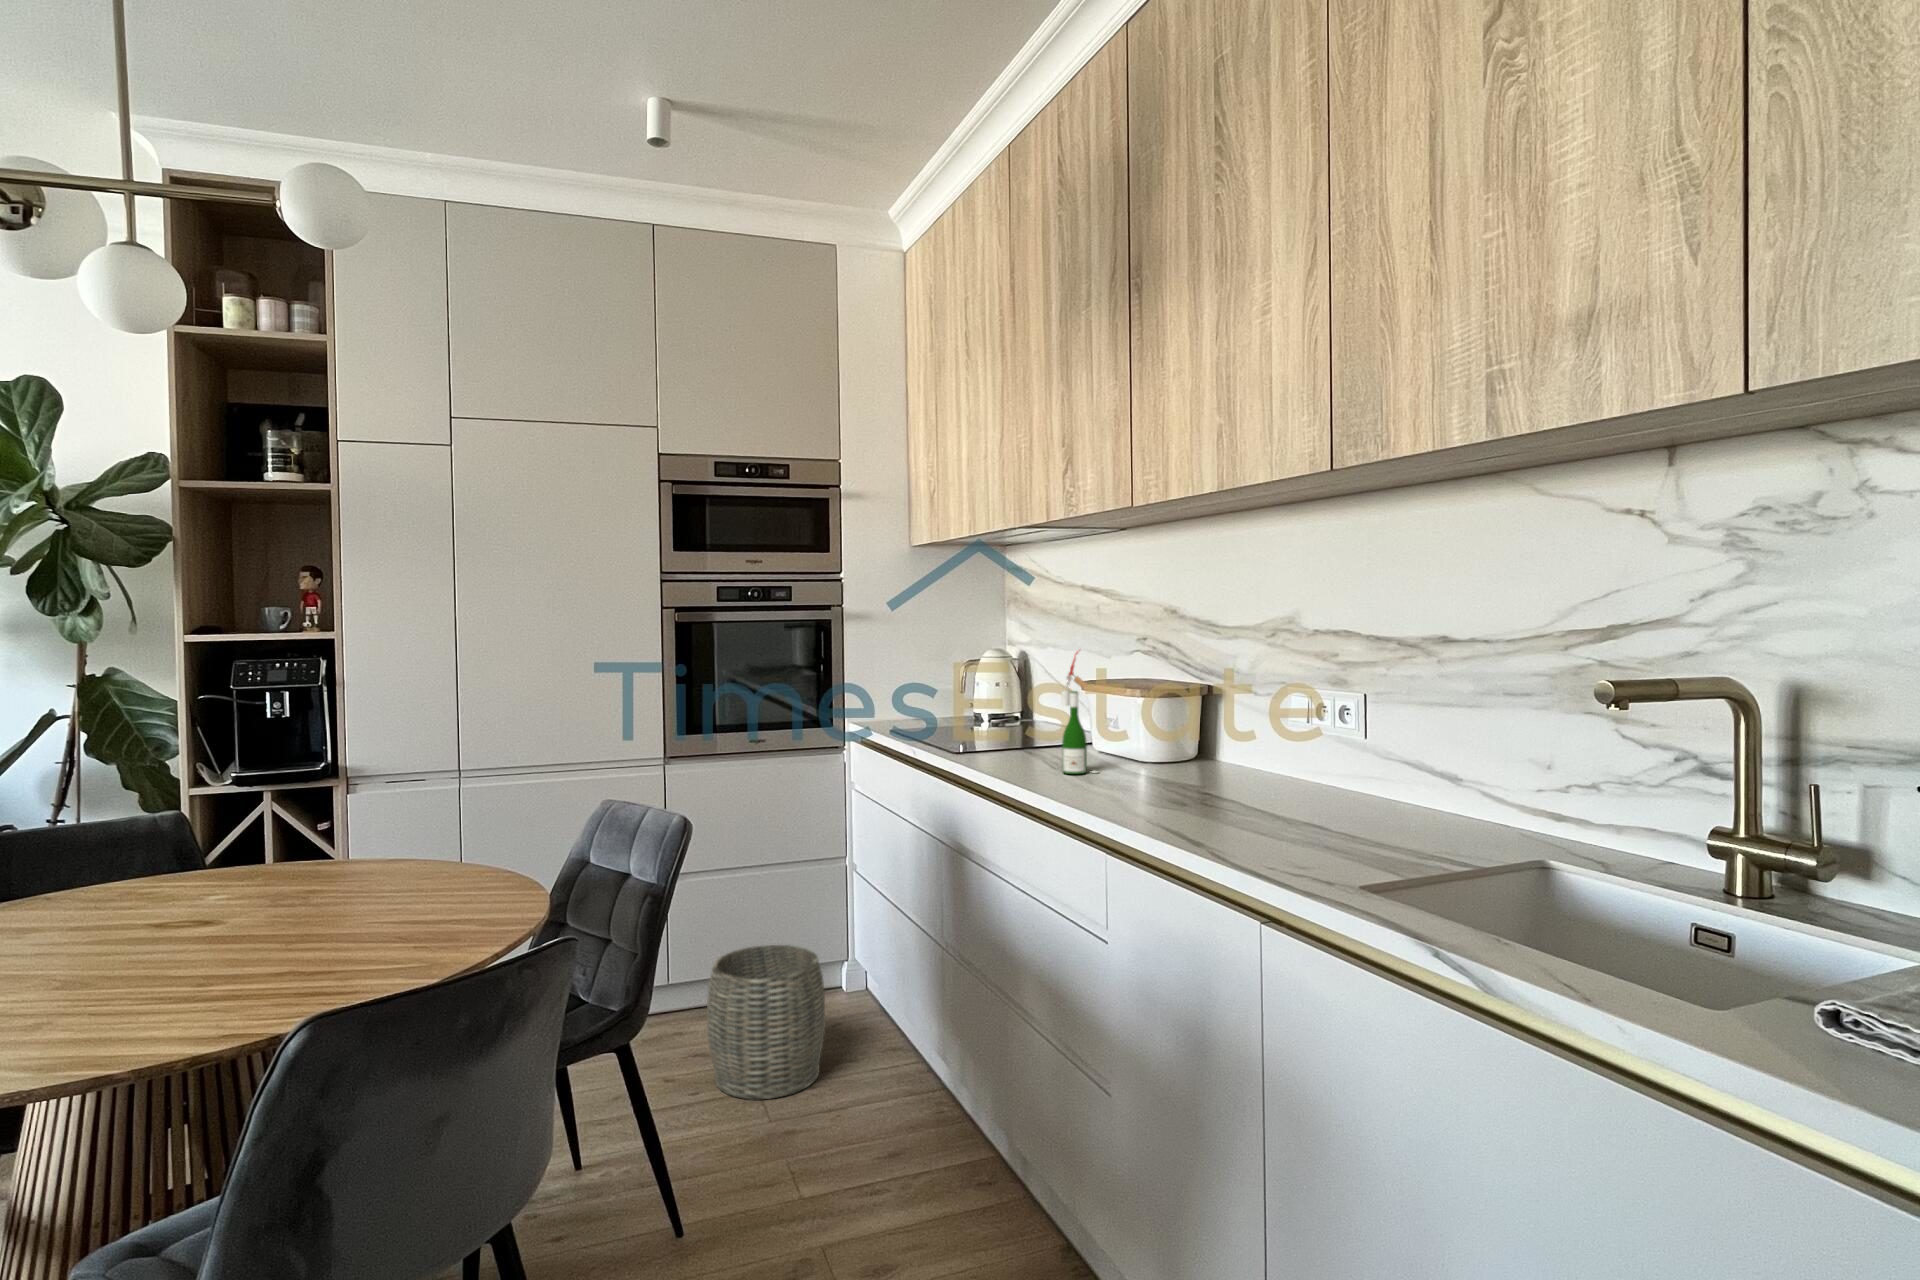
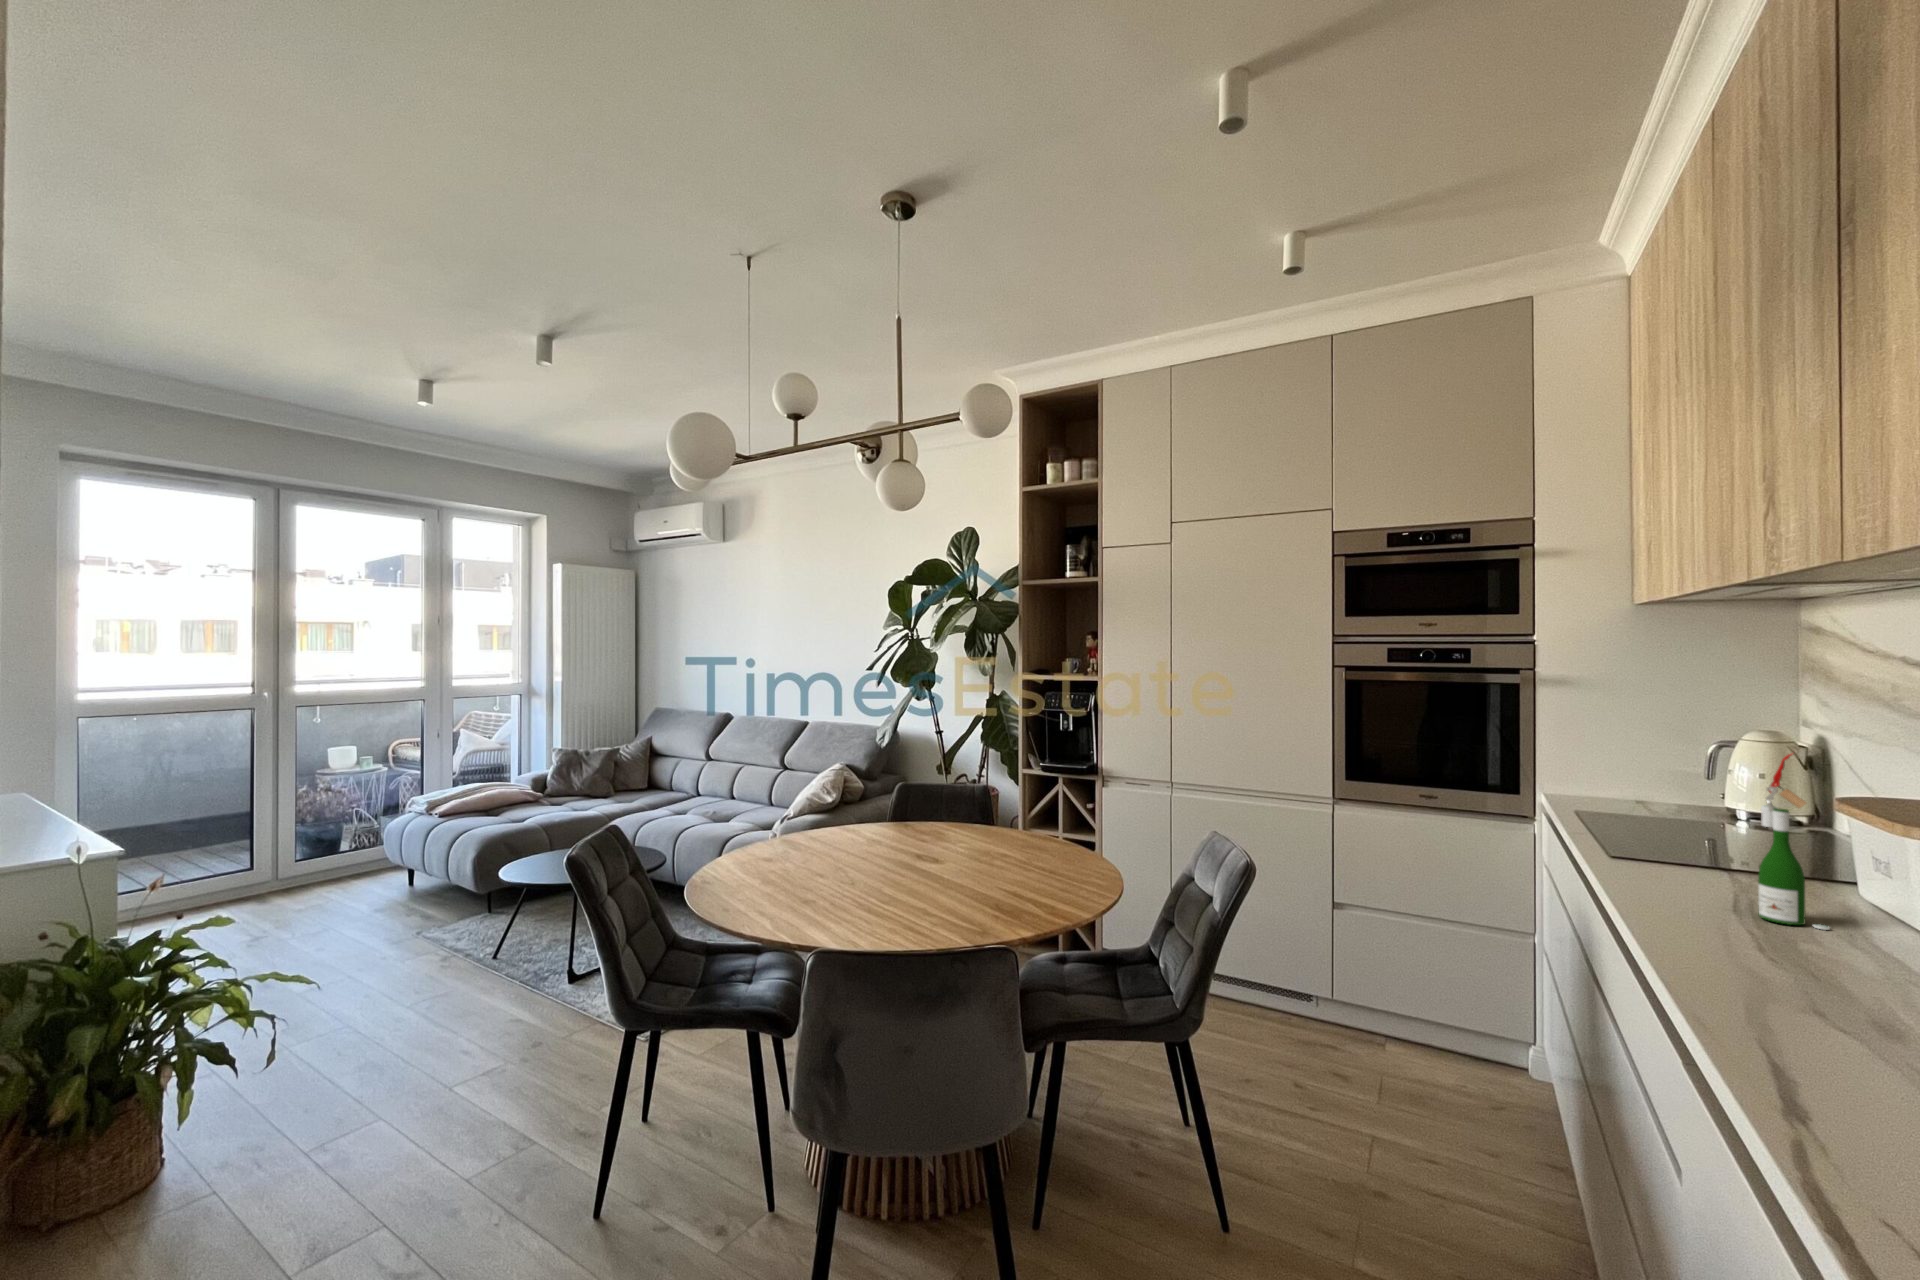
woven basket: present [707,945,825,1099] -> none [1330,996,1458,1163]

